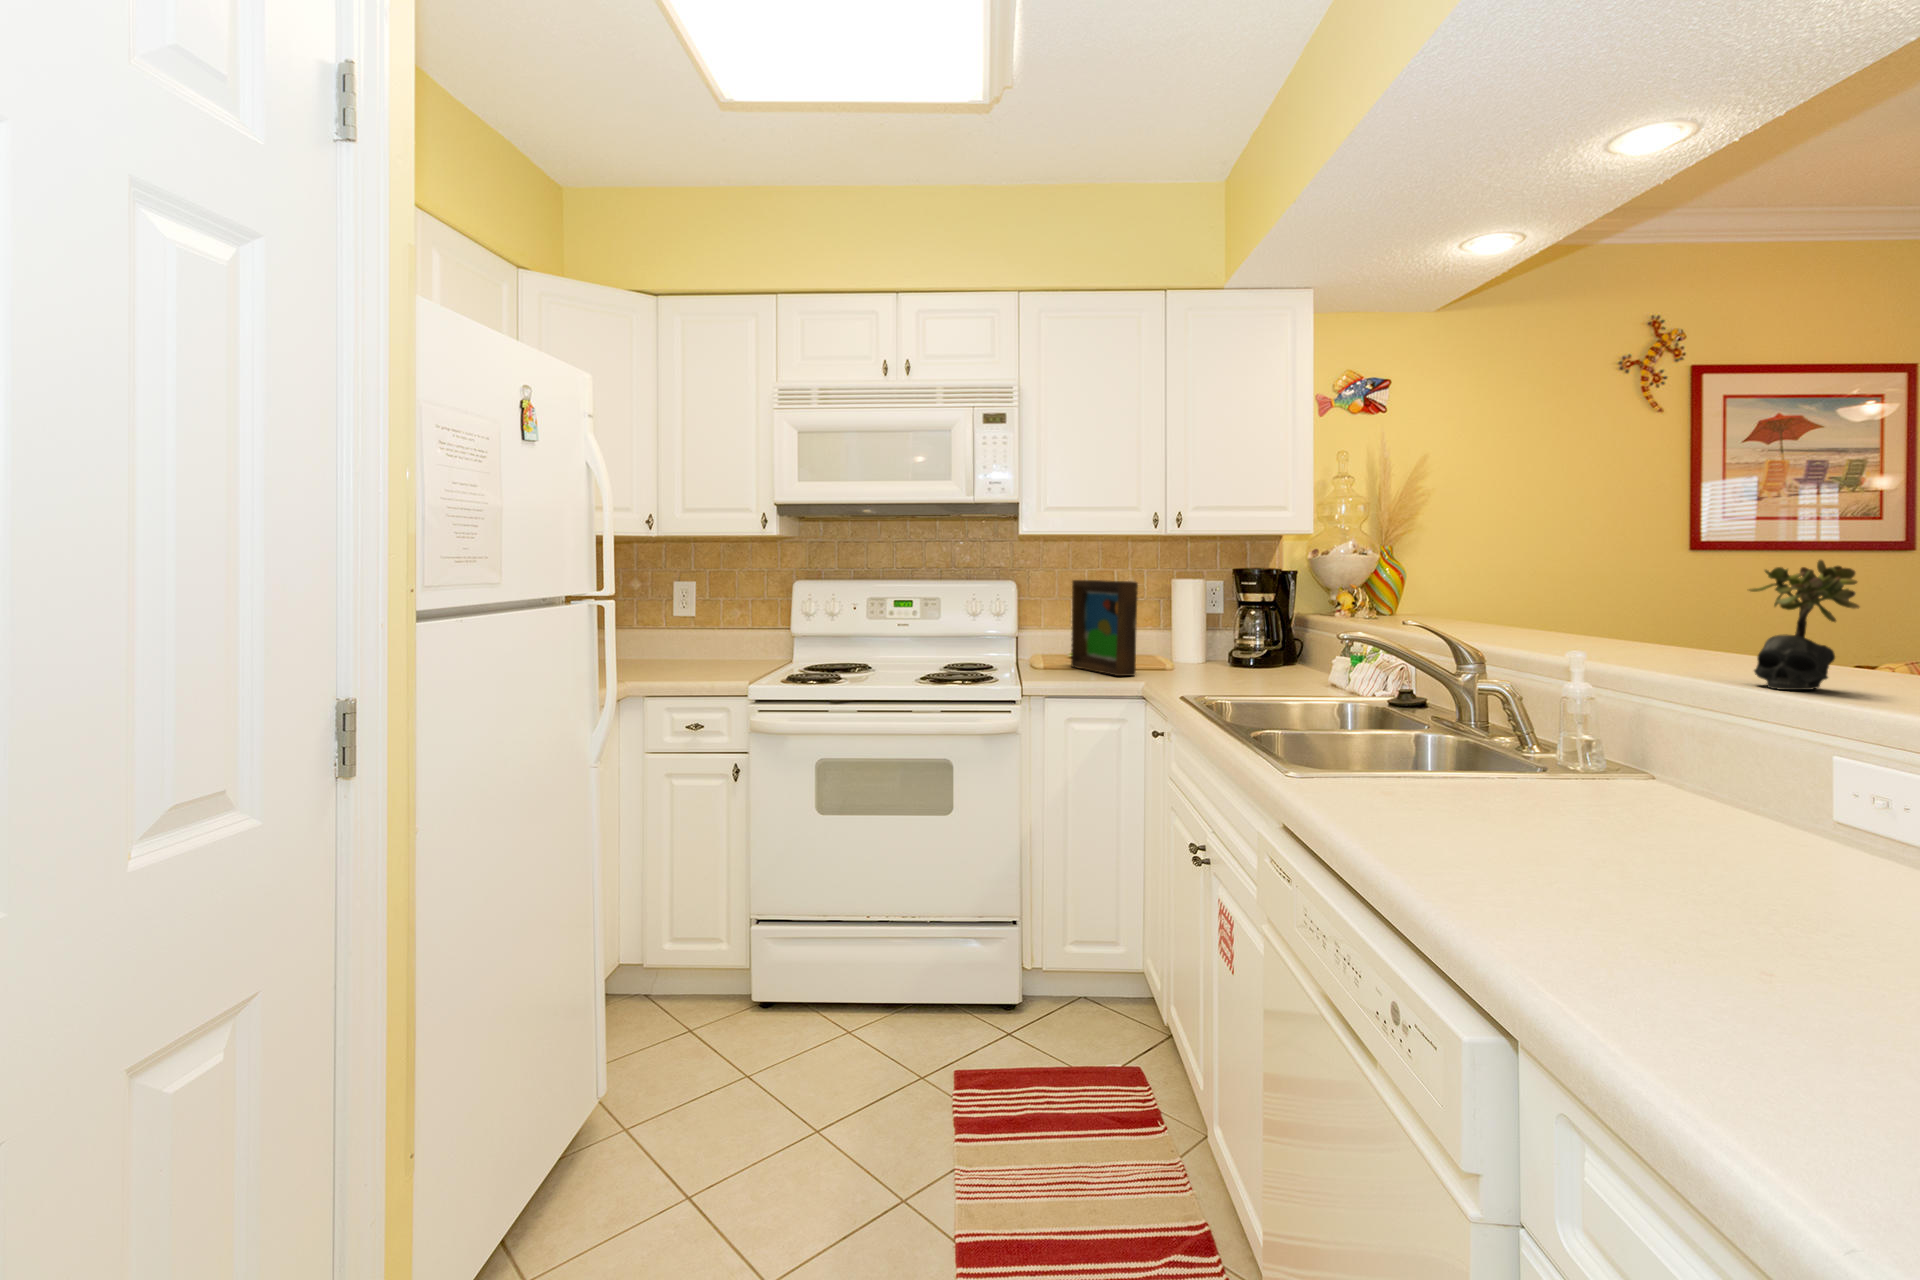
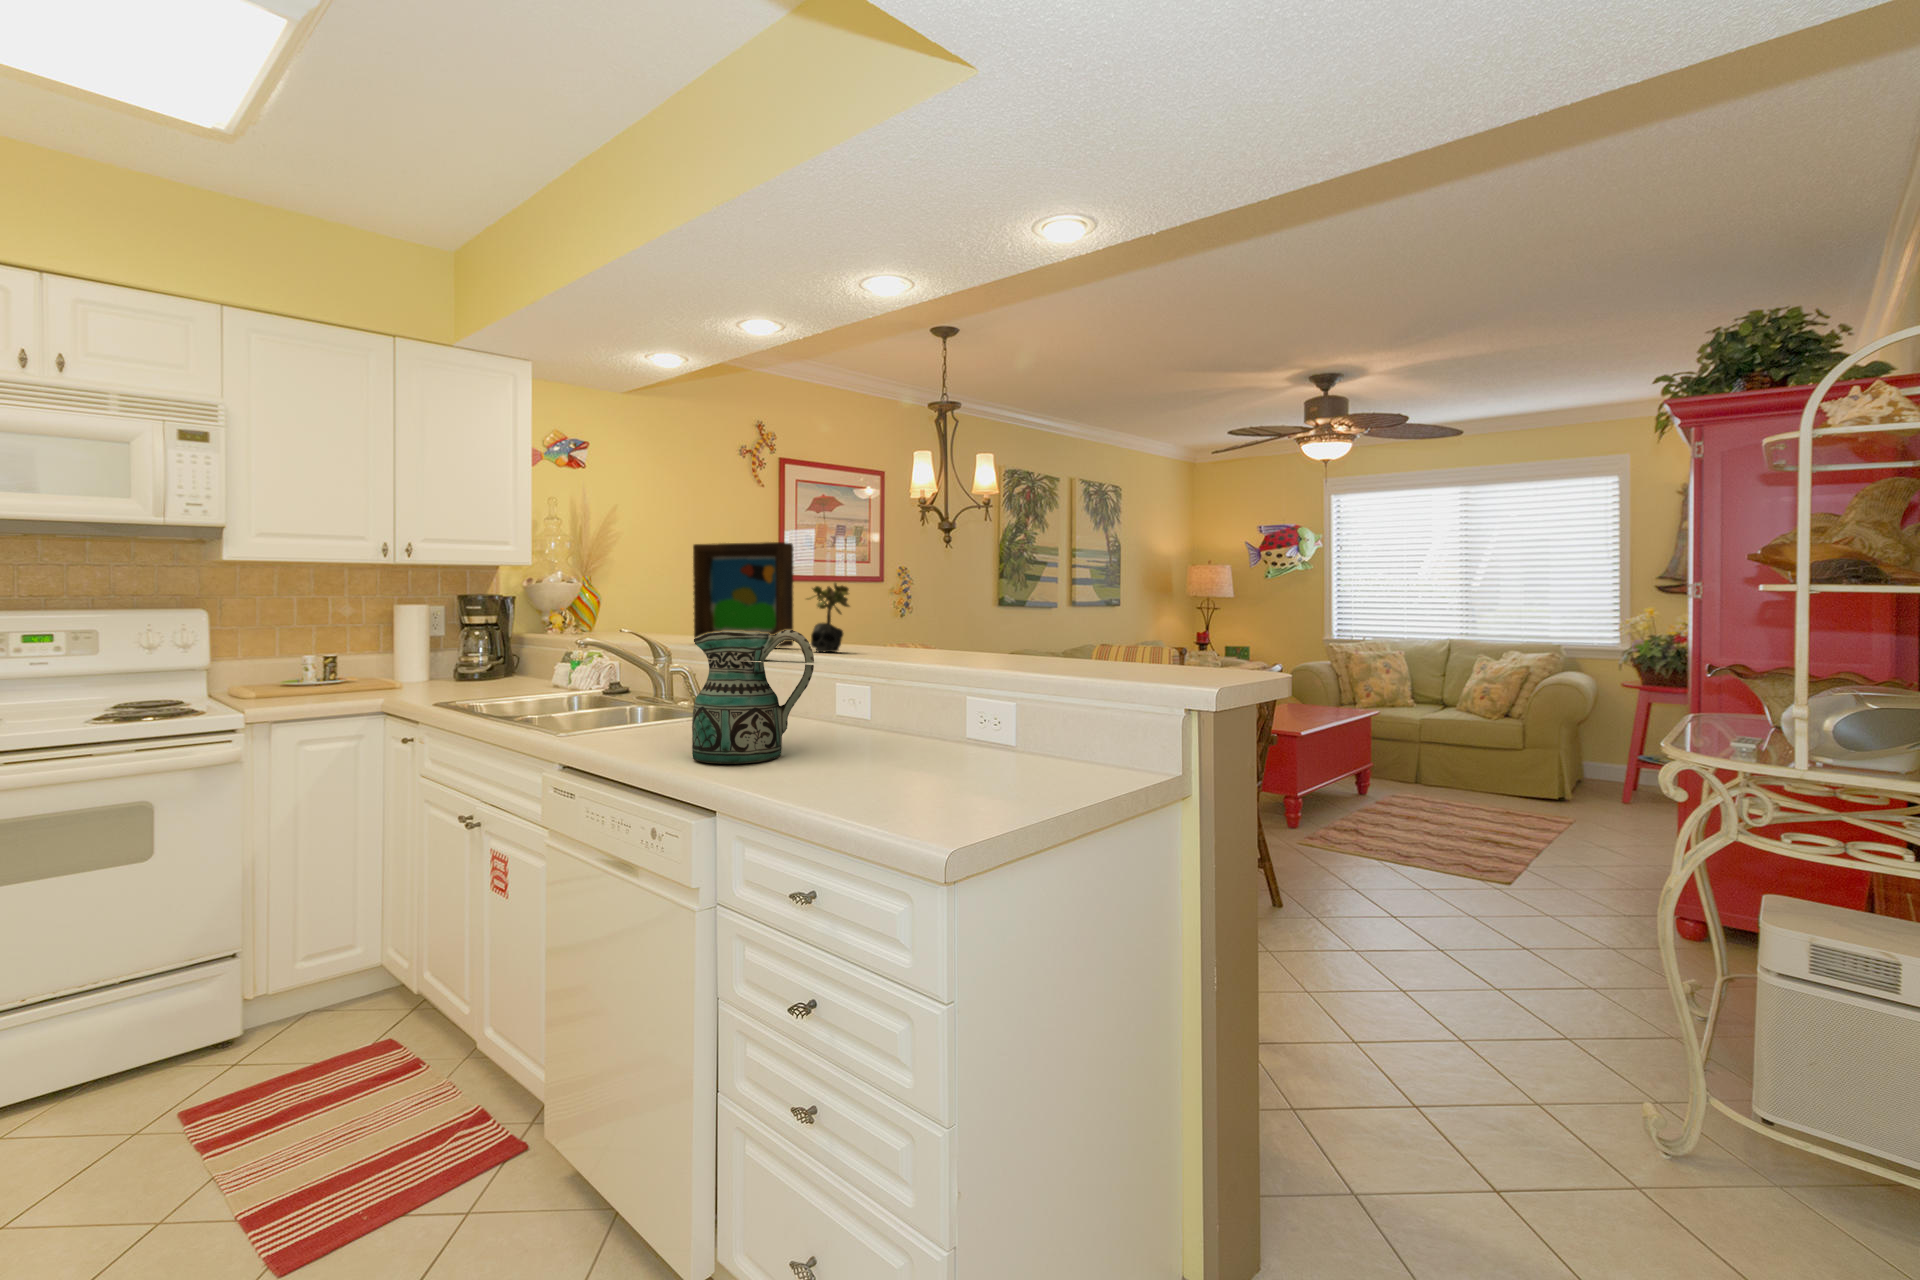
picture frame: present [1071,580,1138,676] -> present [693,542,794,647]
ceramic pitcher: none [1500,655,1785,910] -> present [692,630,814,764]

